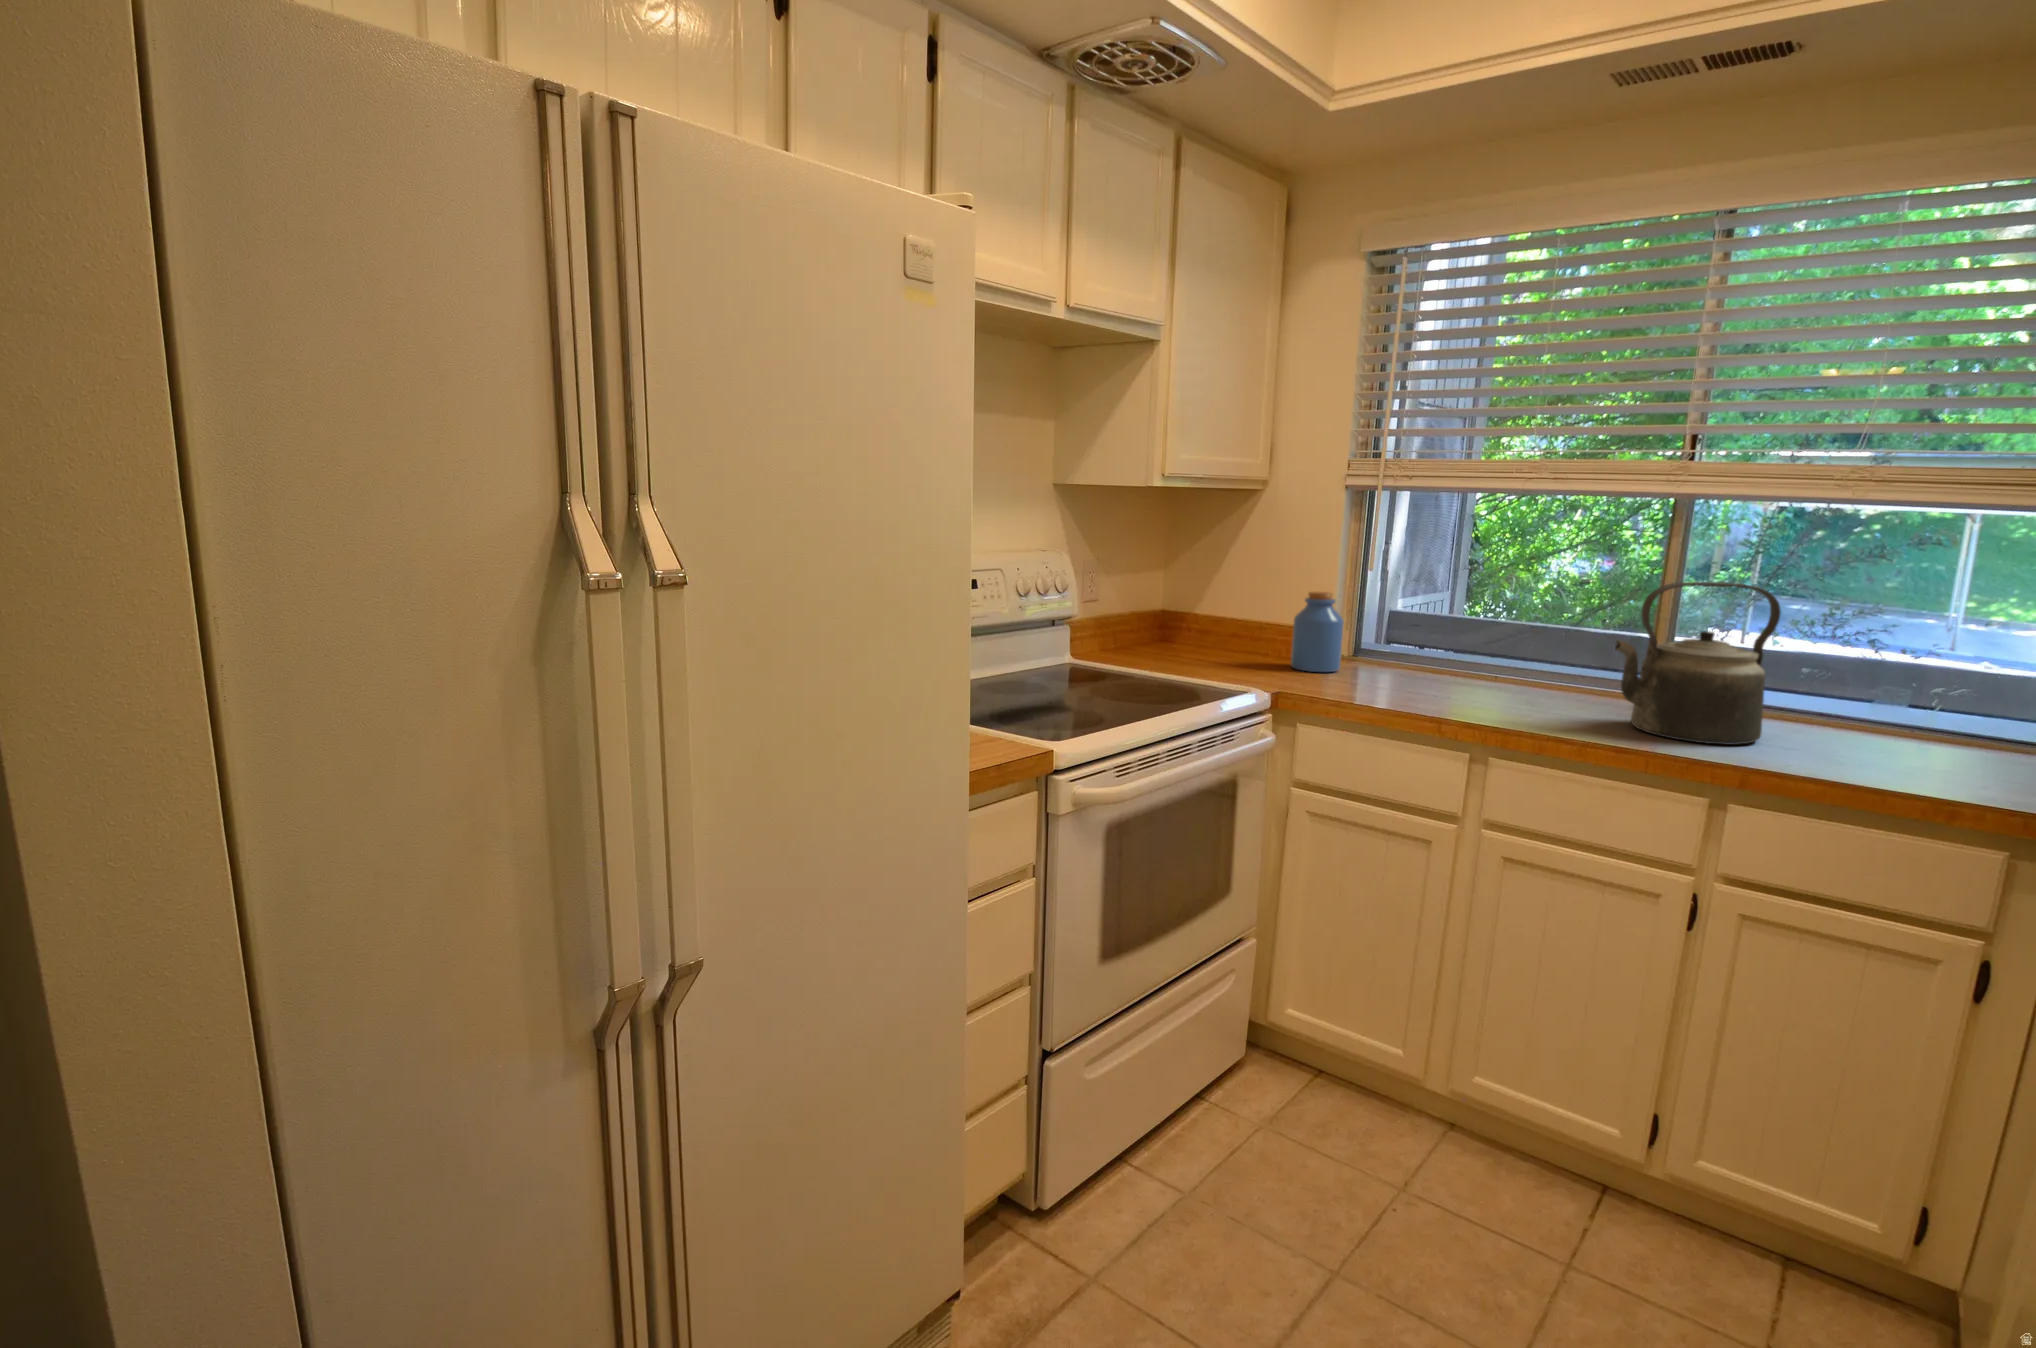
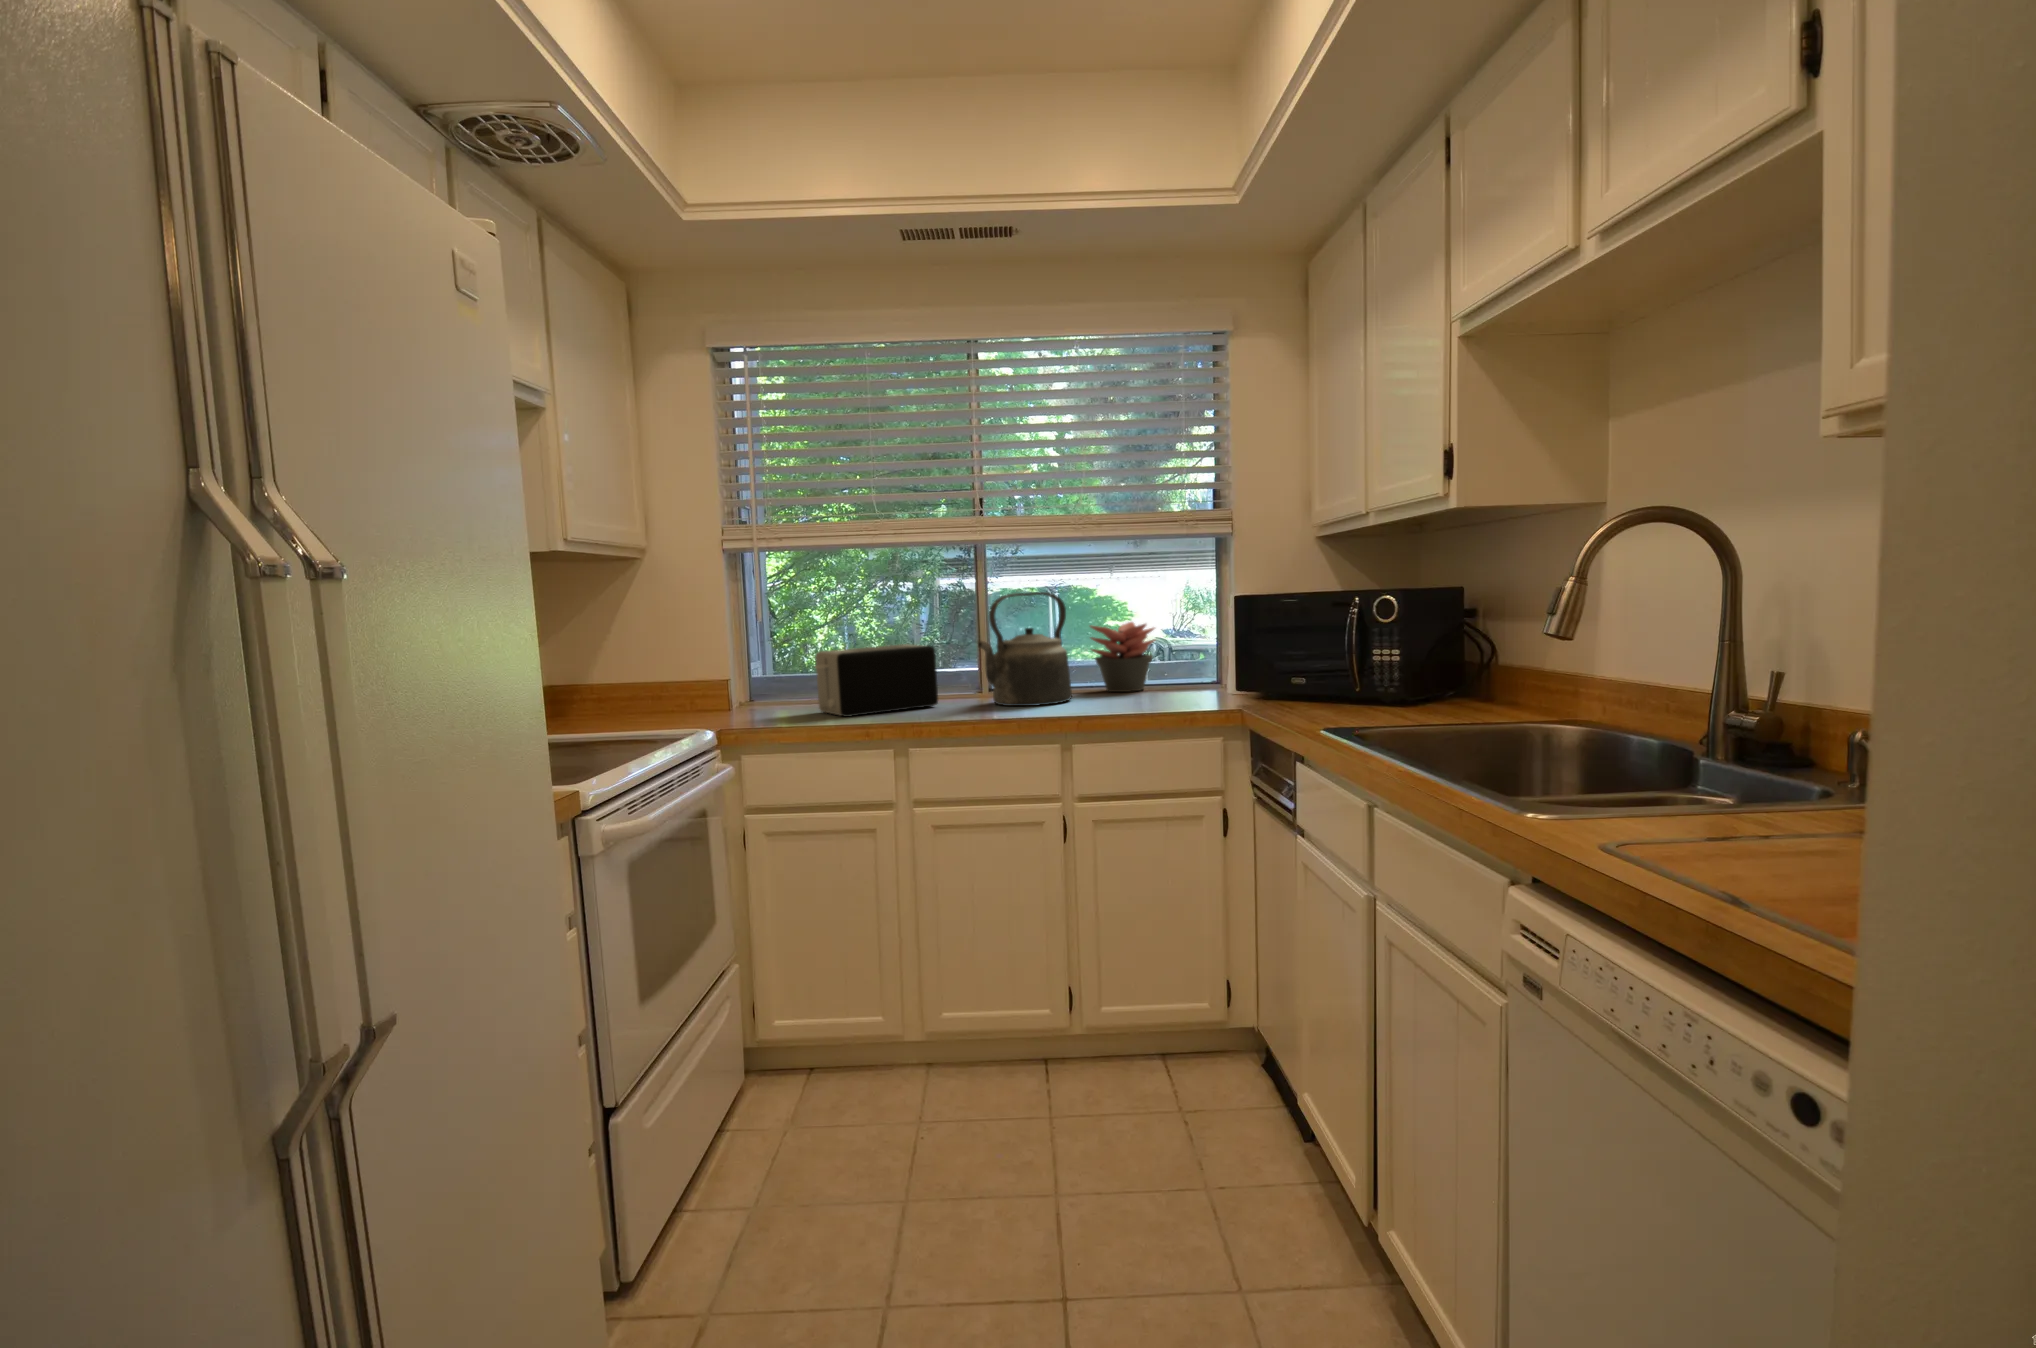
jar: present [1291,592,1344,672] -> none [709,642,758,714]
toaster: none [1395,620,1558,710] -> present [815,644,938,717]
succulent plant: none [1823,637,1961,748] -> present [1090,622,1155,692]

